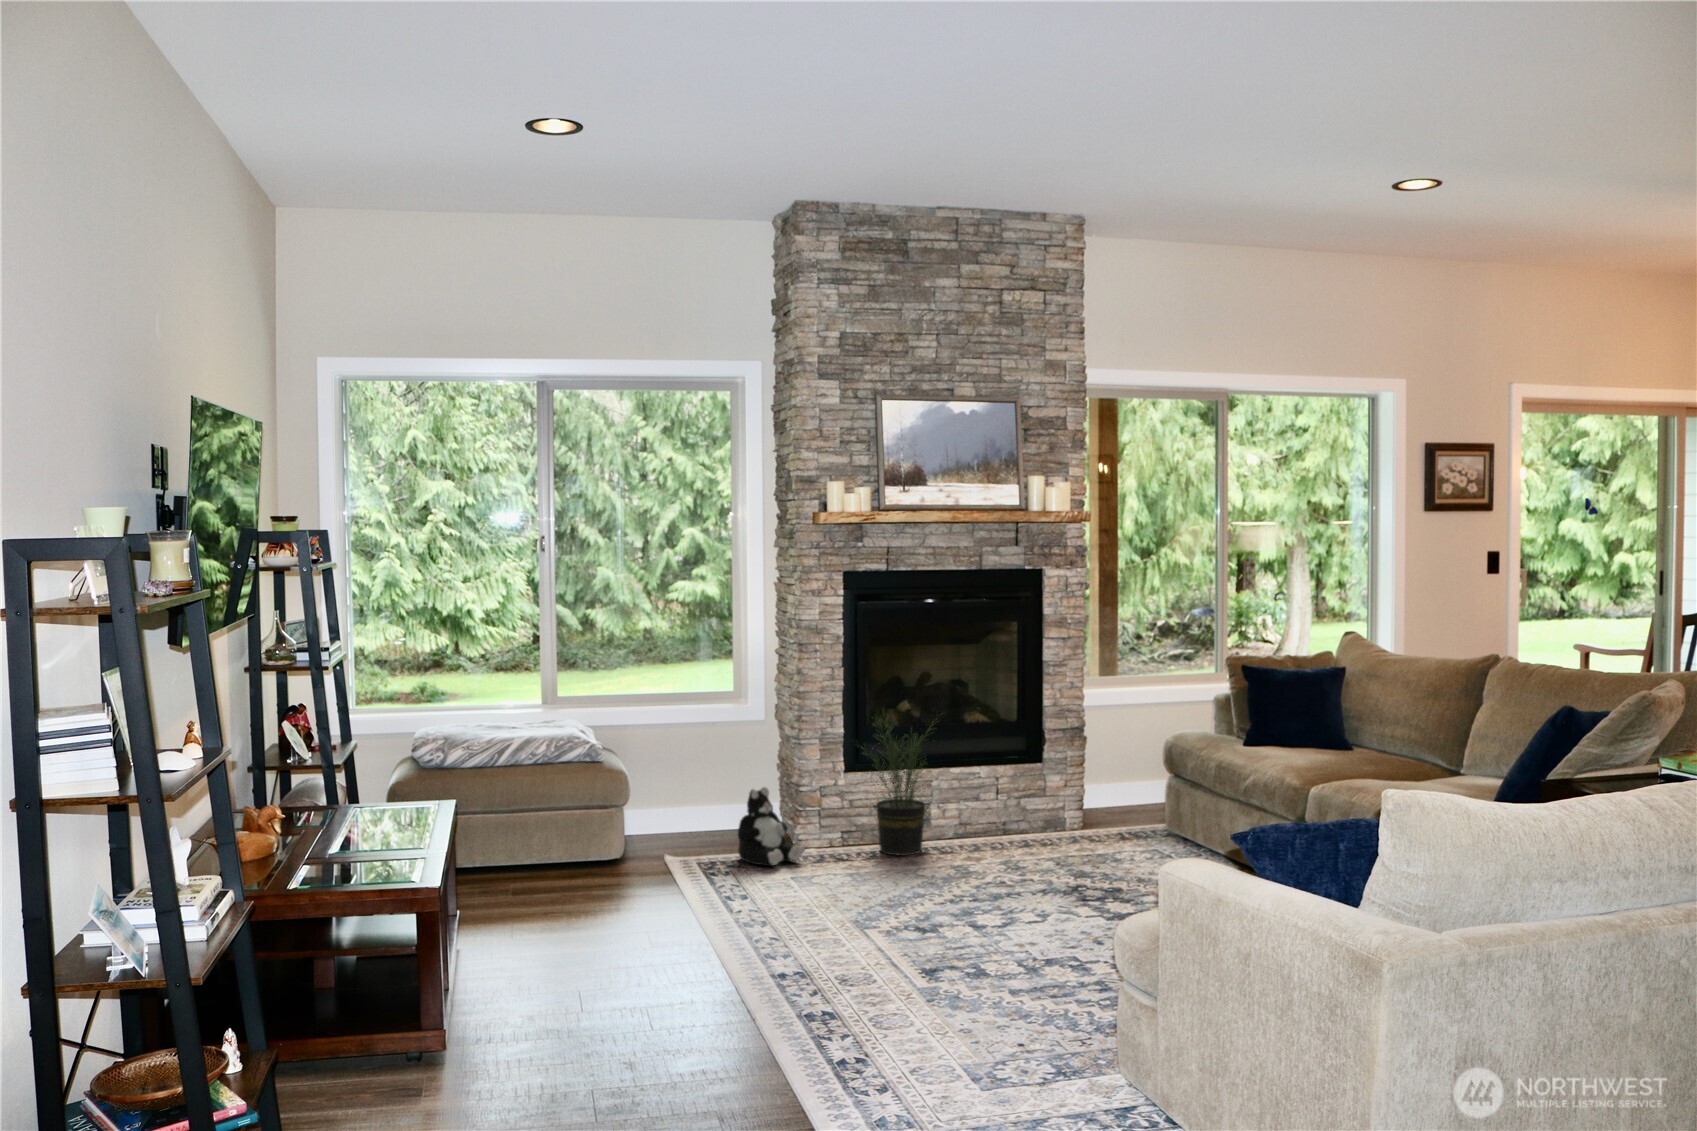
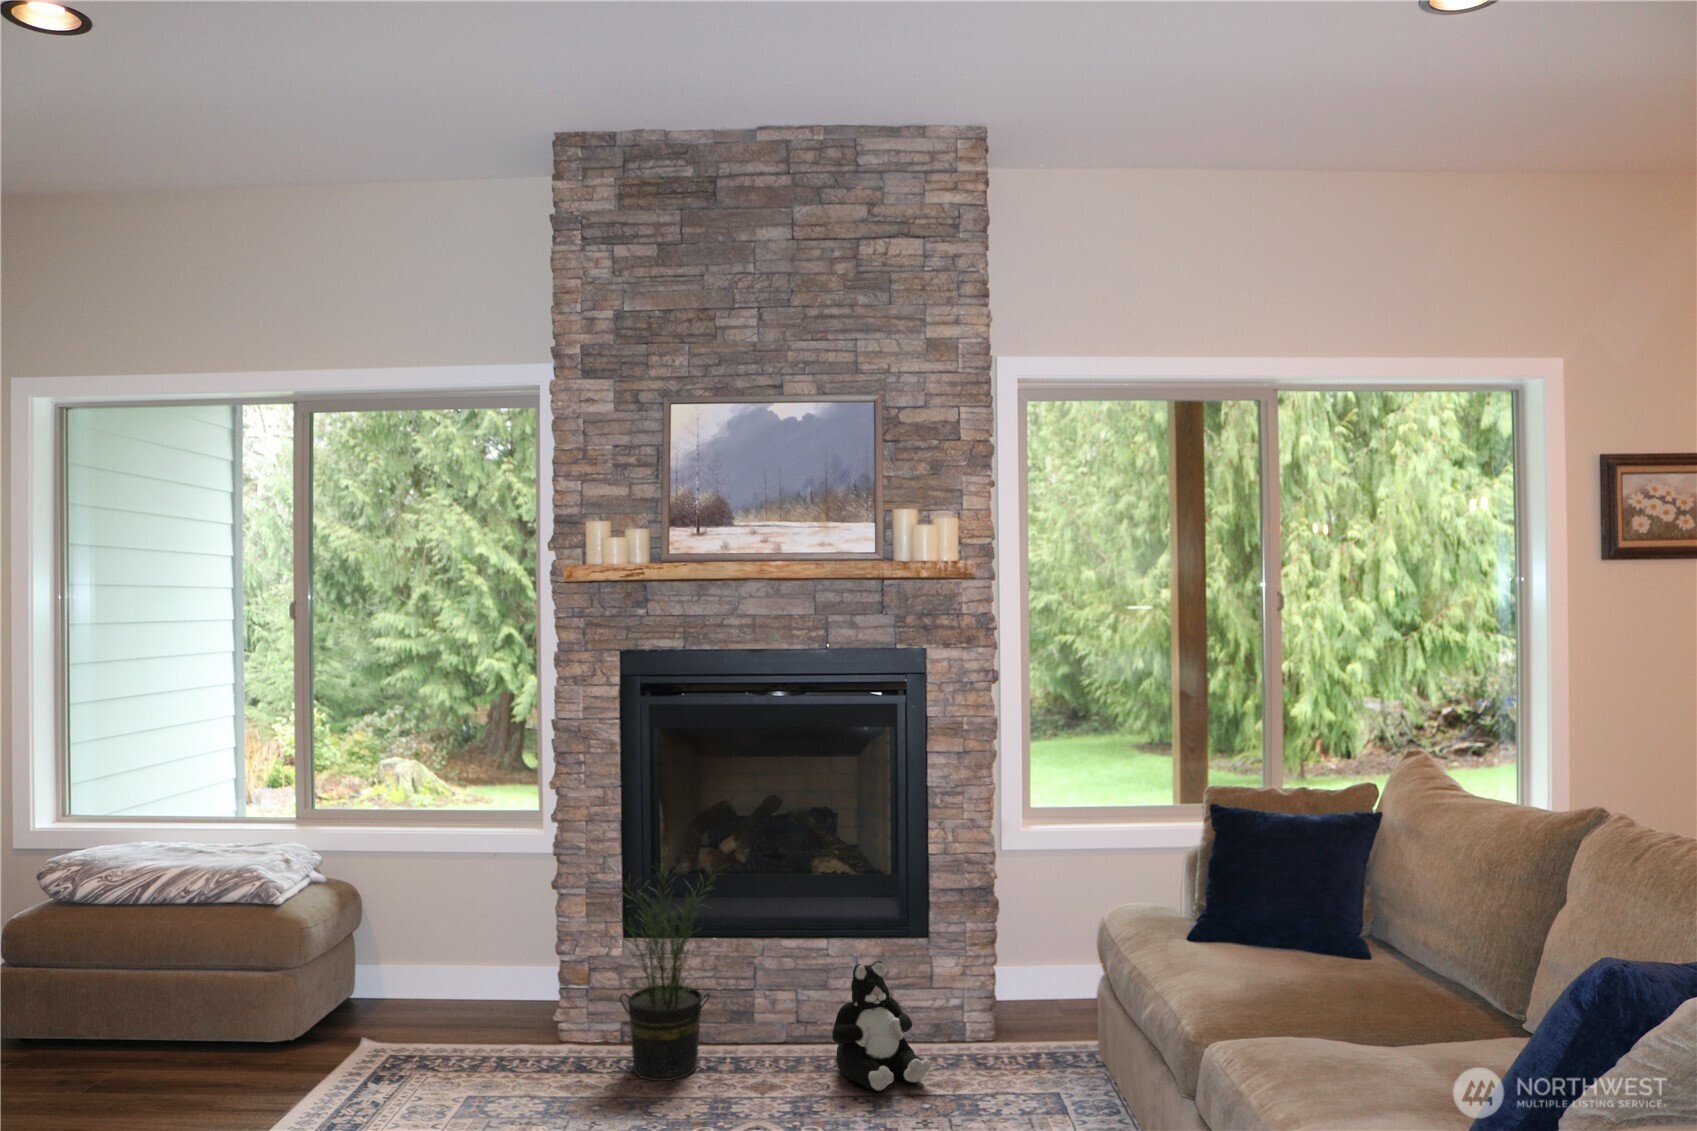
plush toy: present [738,787,805,866] -> present [832,961,931,1091]

